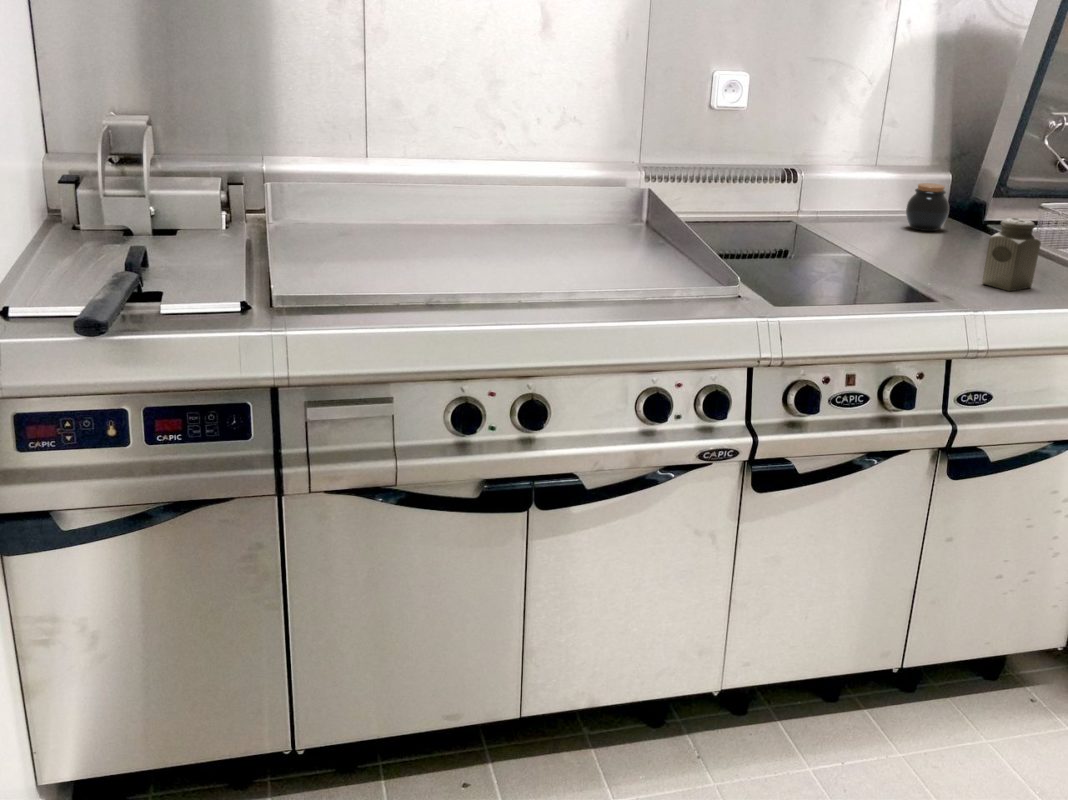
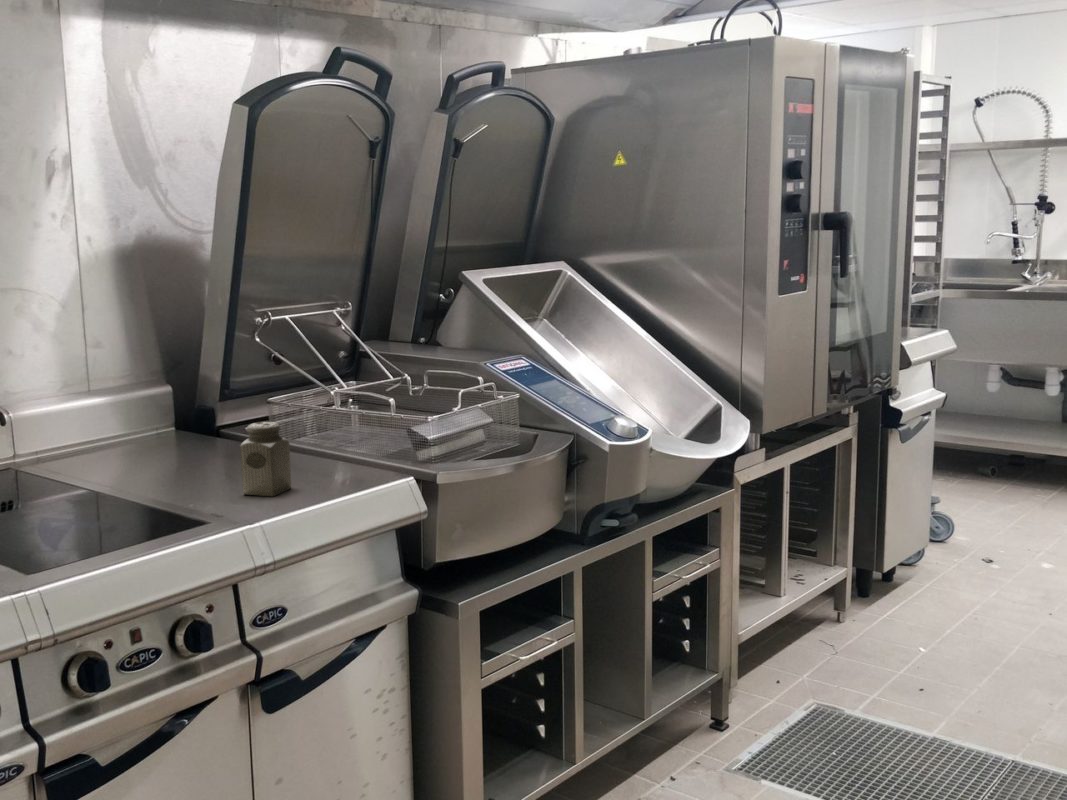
jar: present [906,183,949,231] -> none [134,396,180,448]

